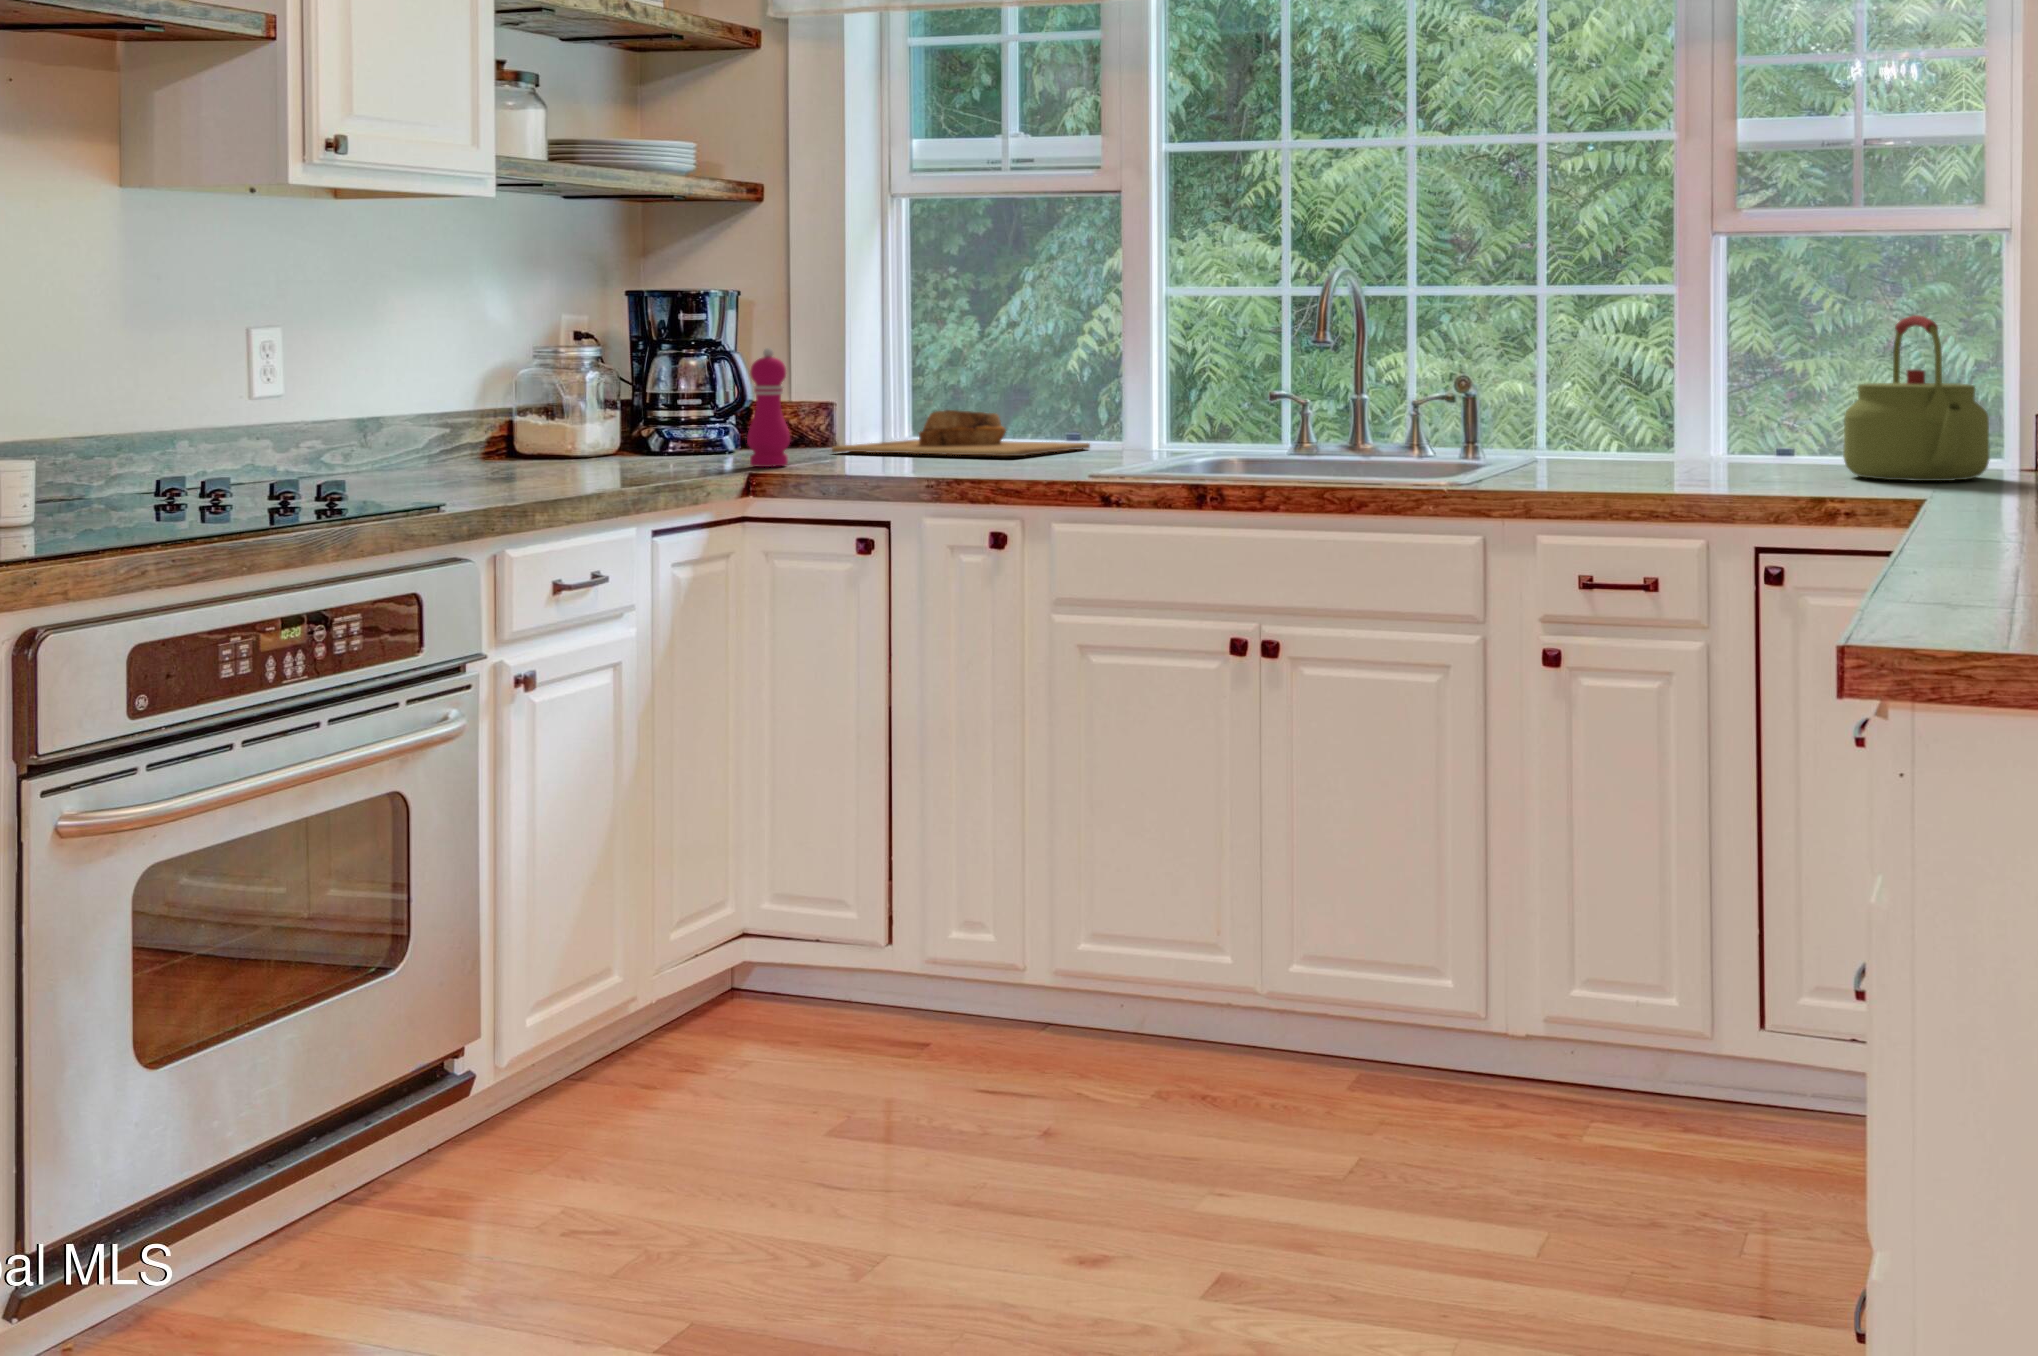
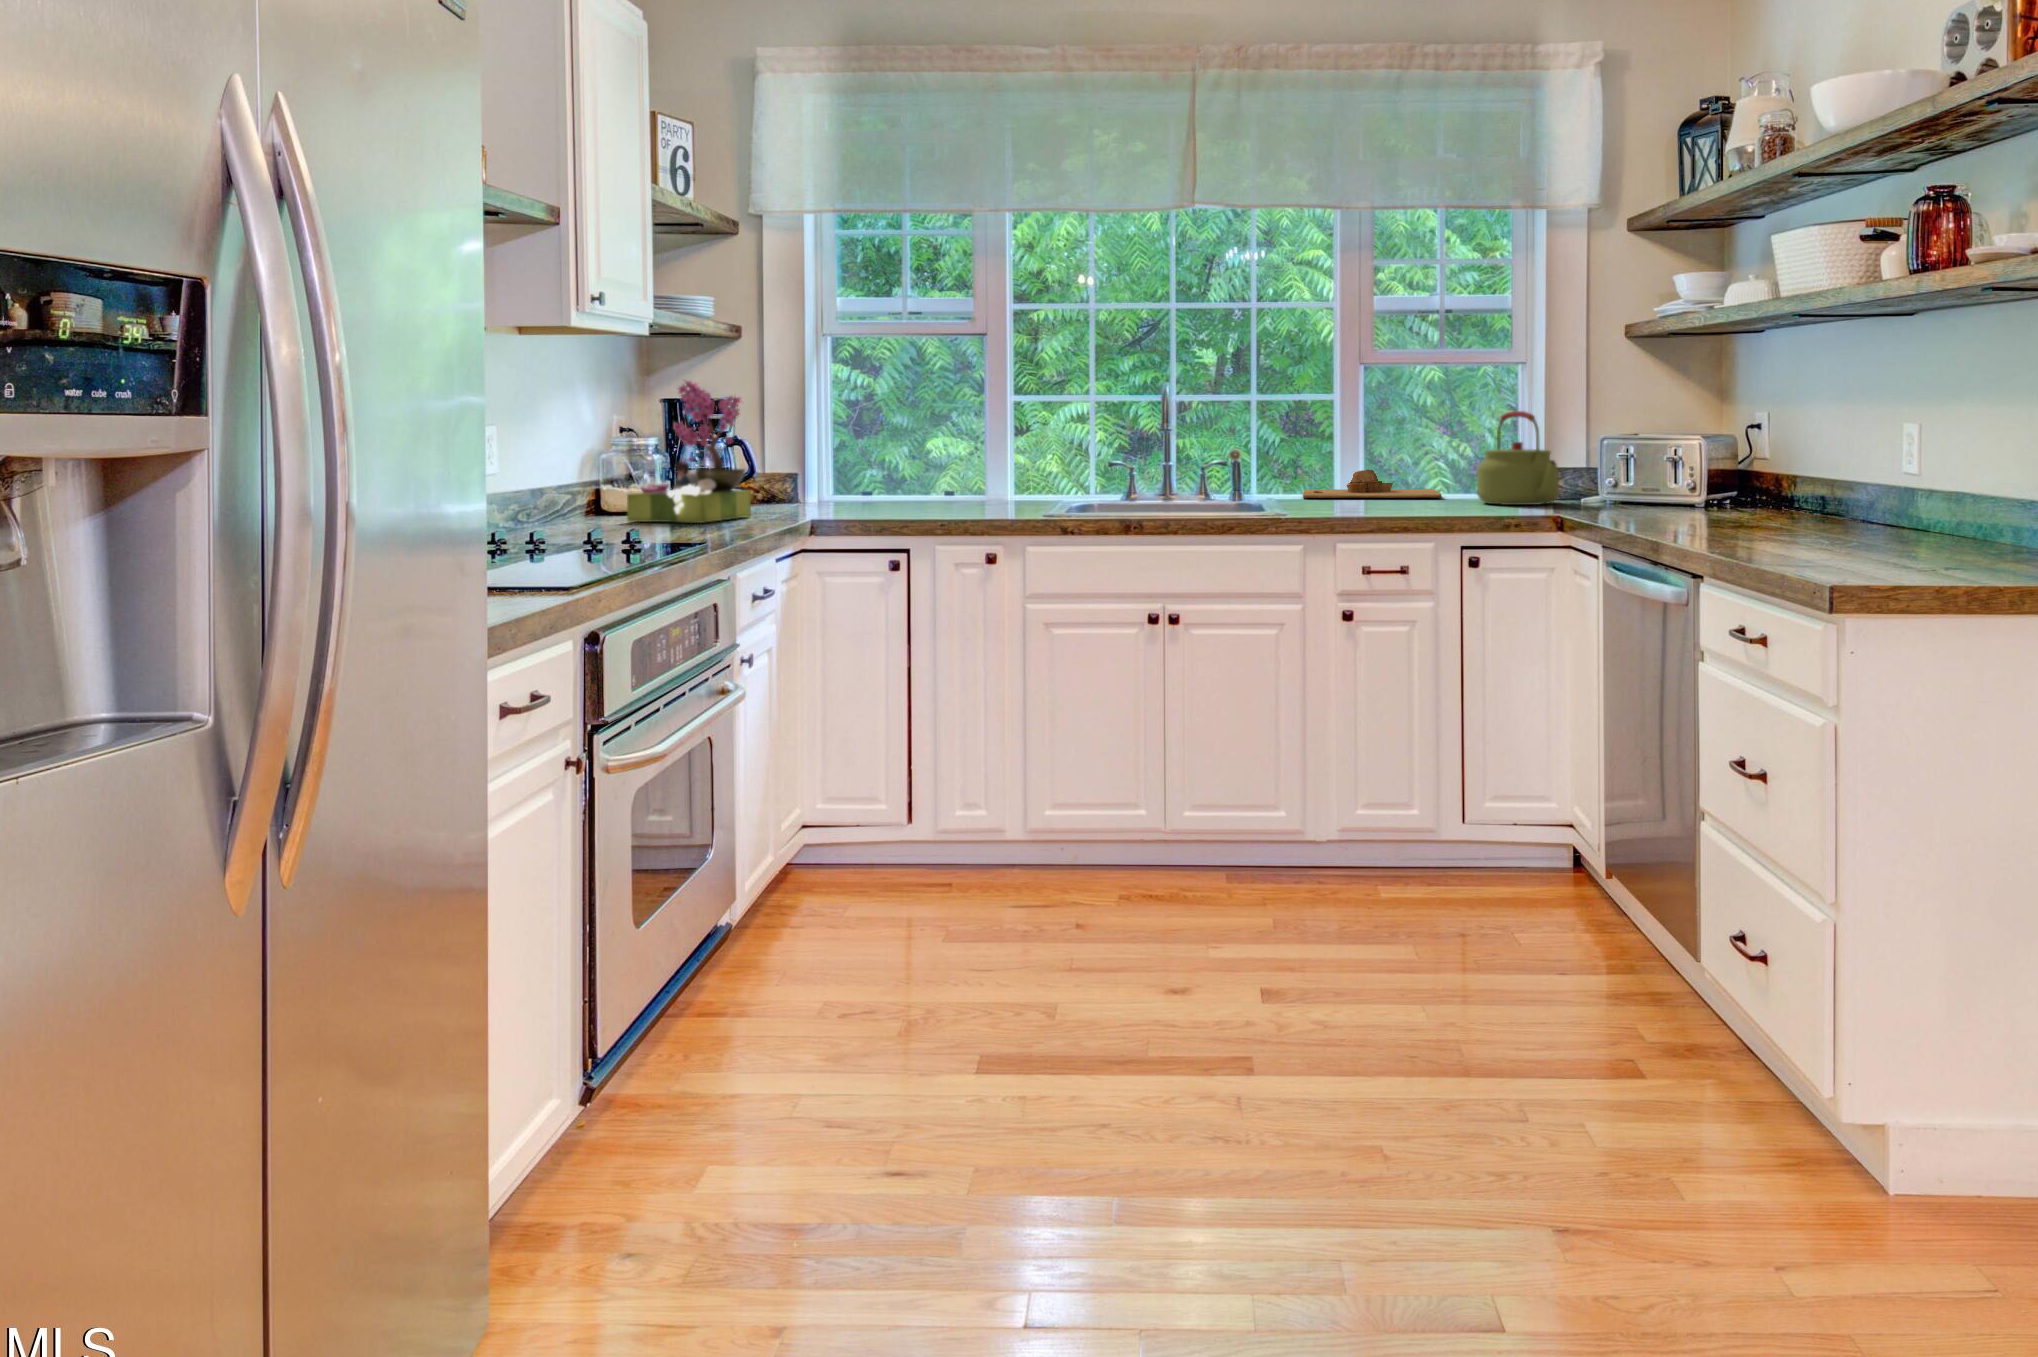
flower arrangement: none [495,262,677,473] -> present [627,379,751,523]
pepper mill: present [747,348,790,467] -> none [799,436,828,515]
cutting board: present [832,410,1090,456] -> present [1303,470,1441,498]

